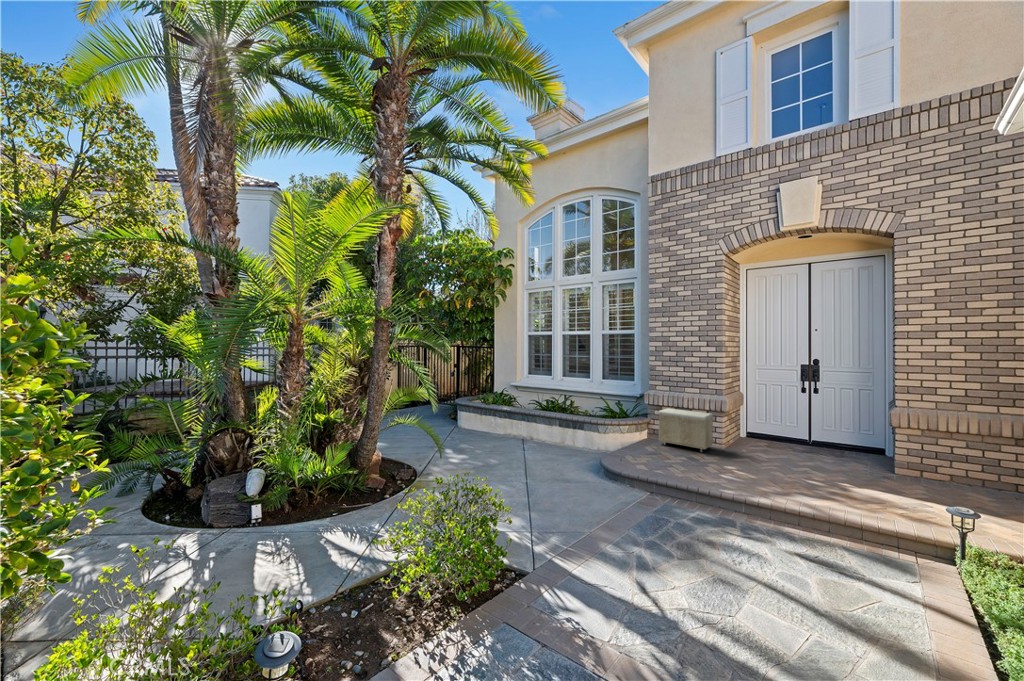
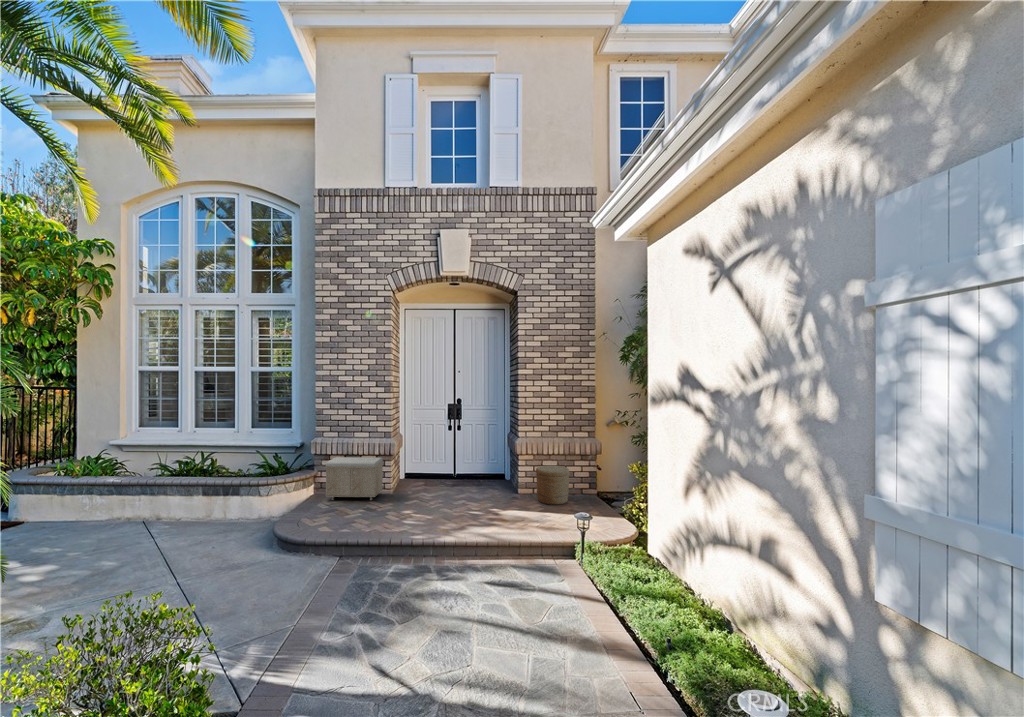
woven basket: none [927,451,994,507] -> present [536,465,569,505]

